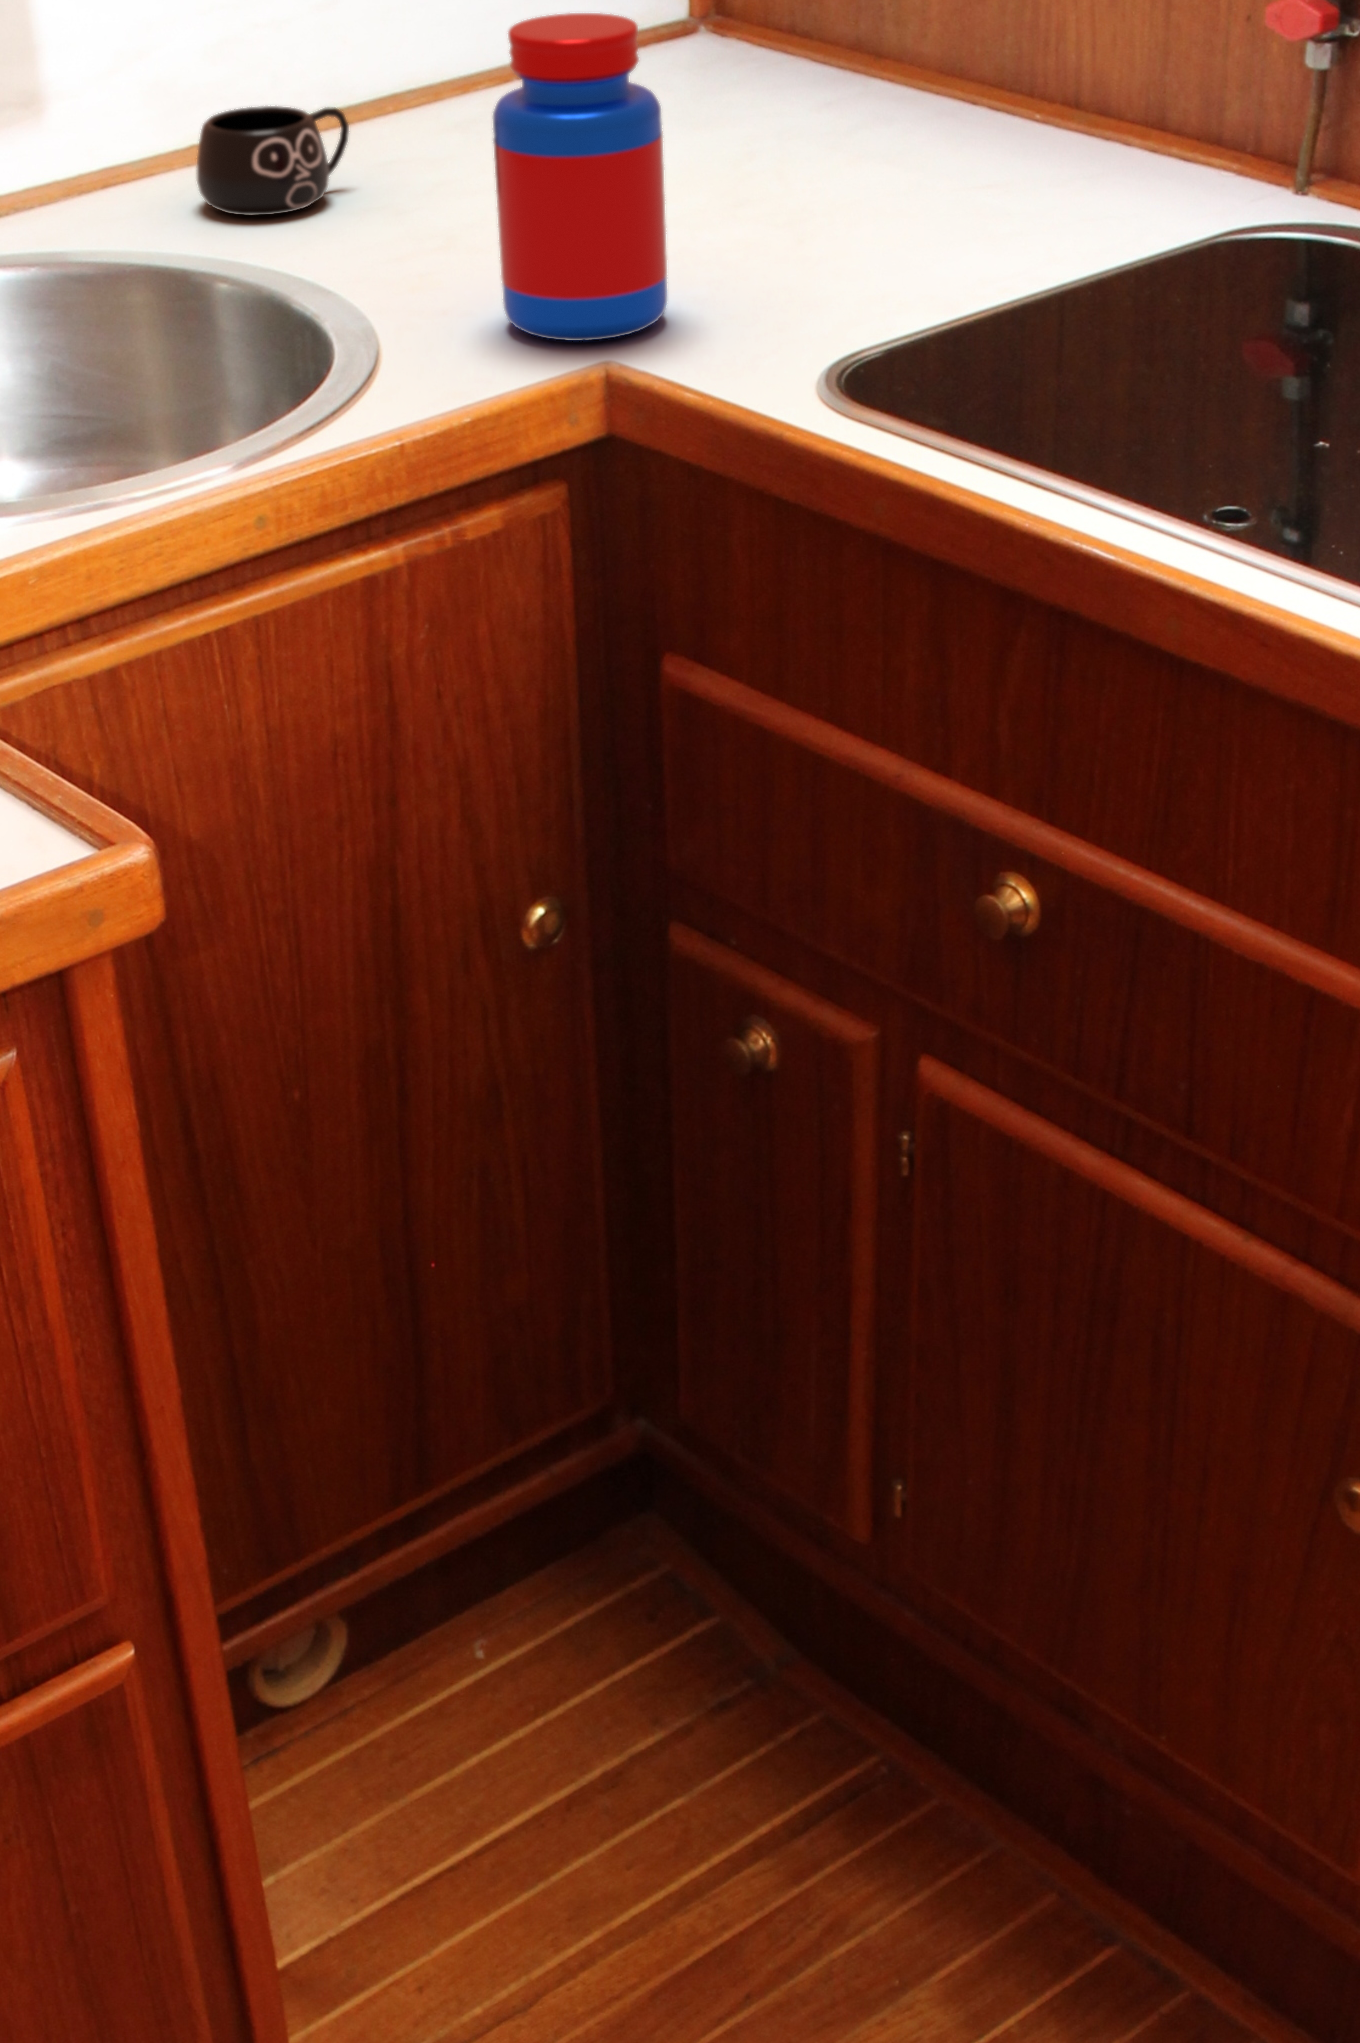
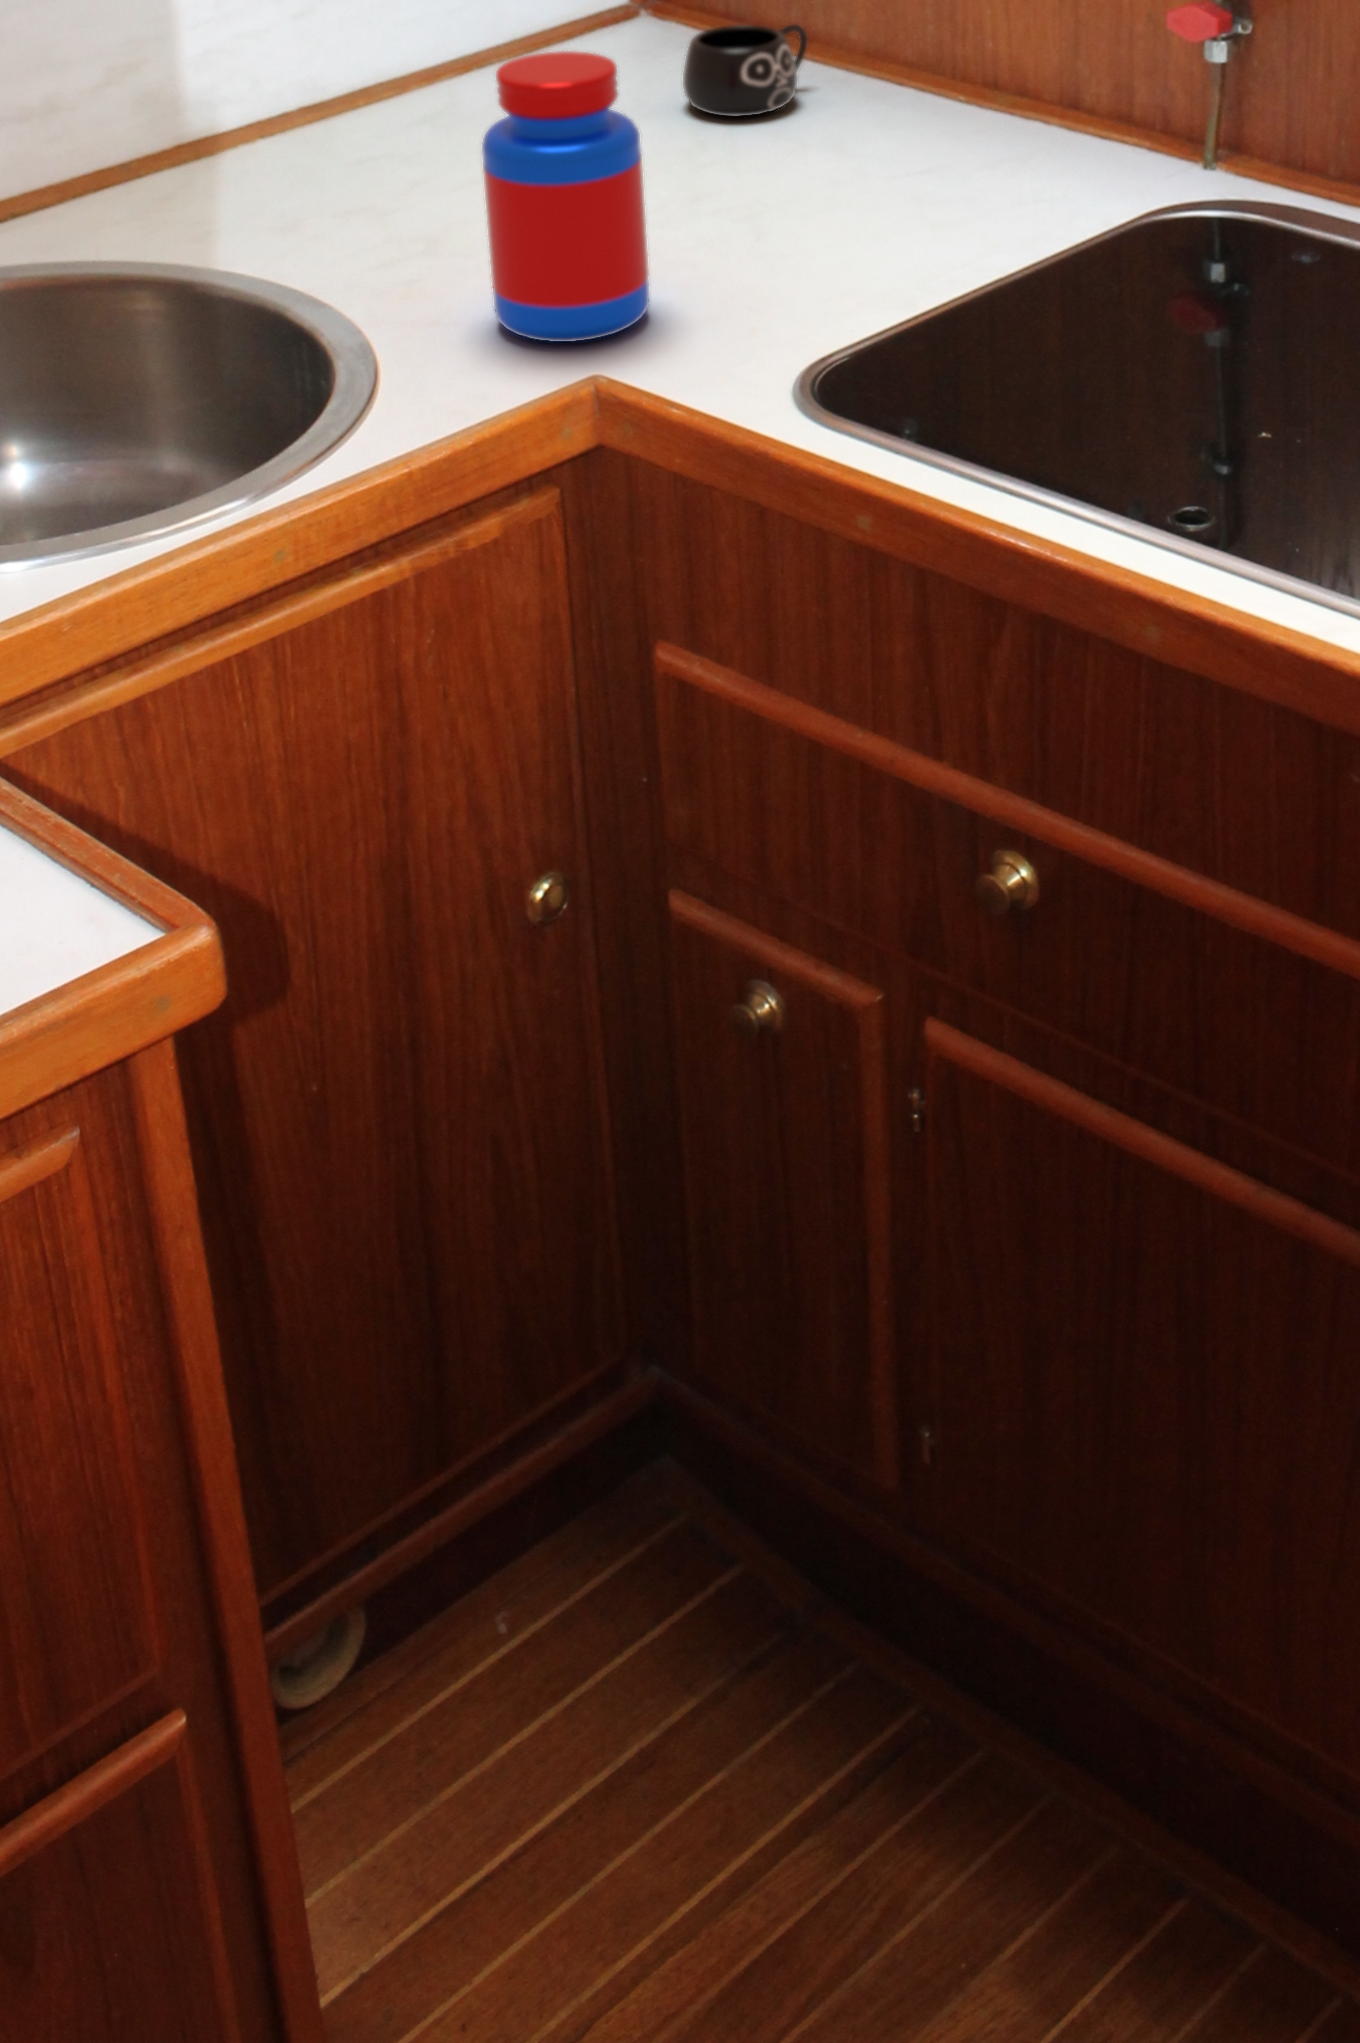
mug: present [197,106,349,215] -> present [683,24,807,116]

